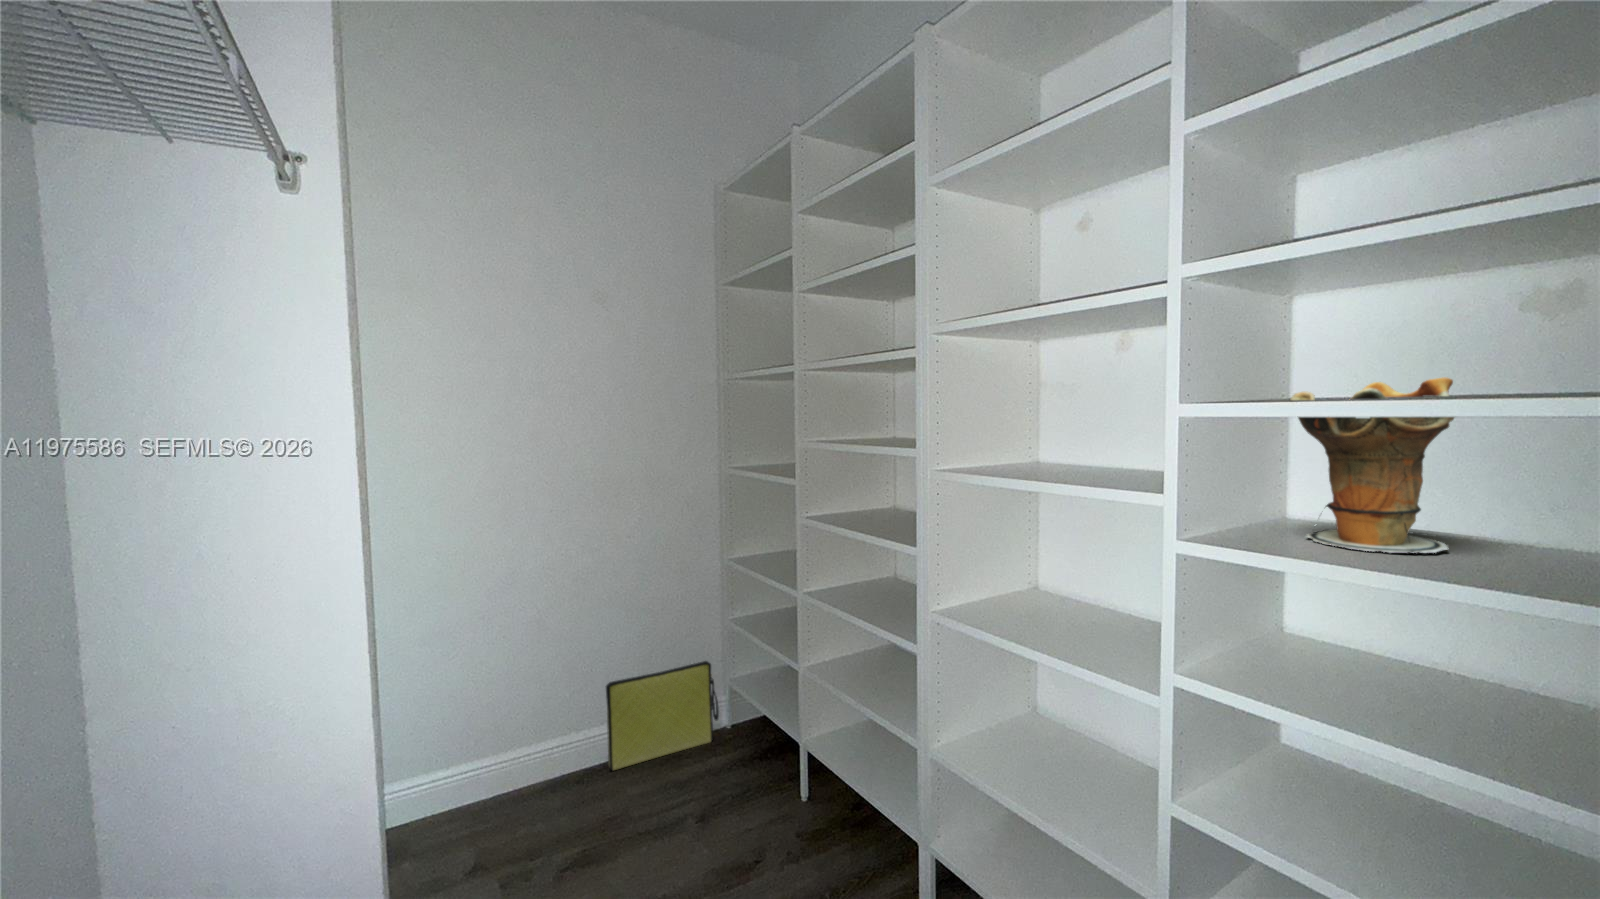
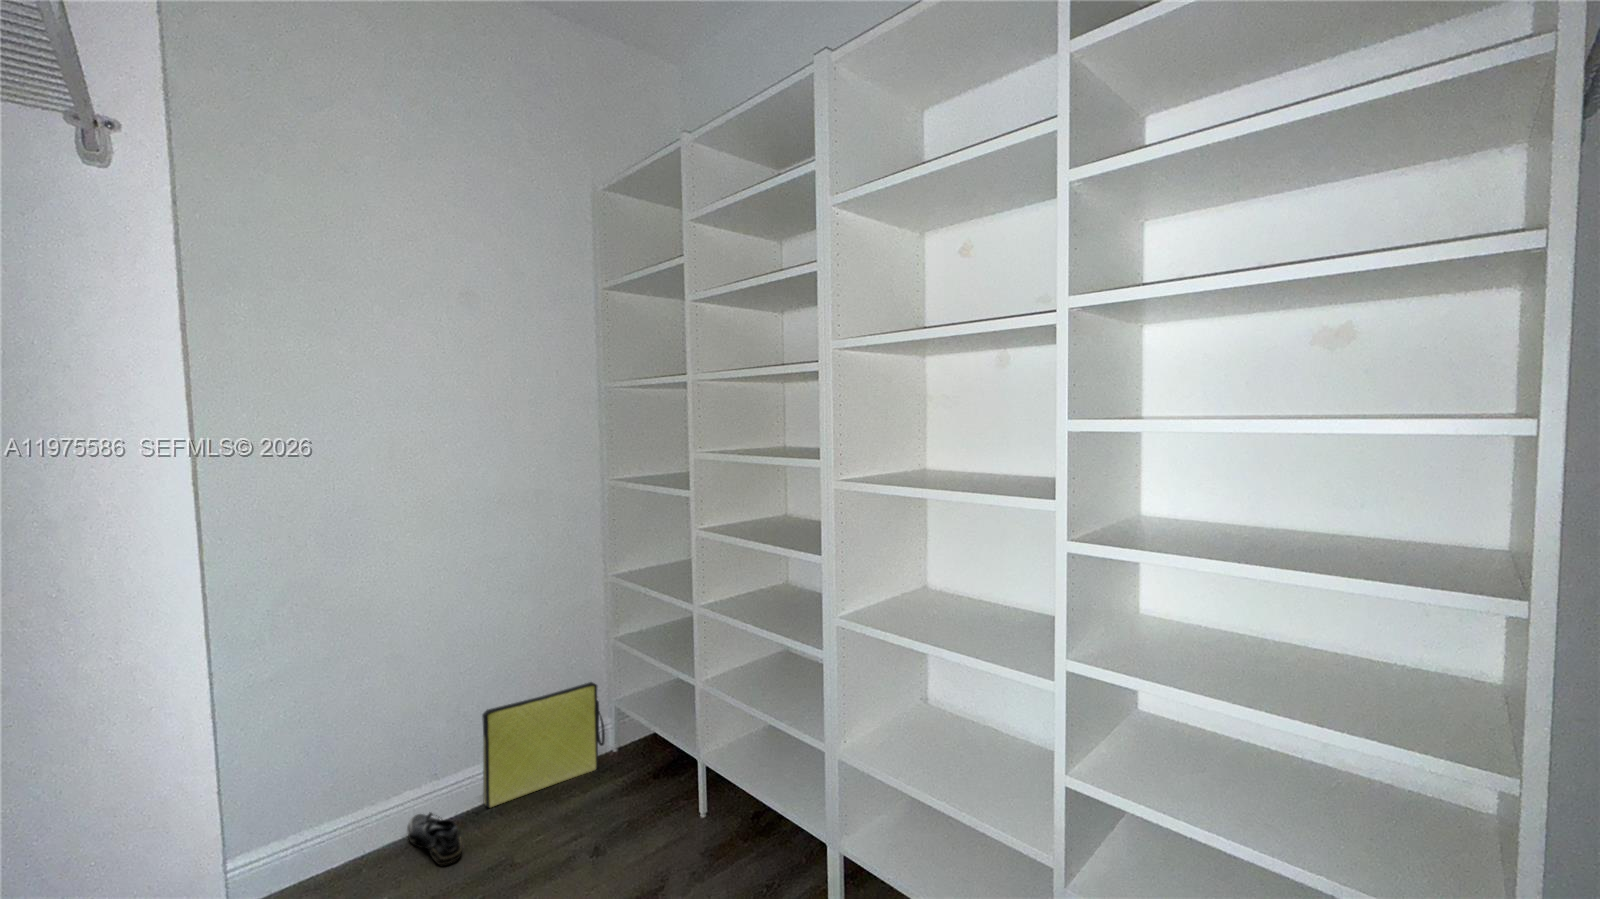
decorative vase: present [1290,377,1454,553] -> none [1145,406,1248,535]
shoe: none [540,771,578,824] -> present [407,812,462,865]

